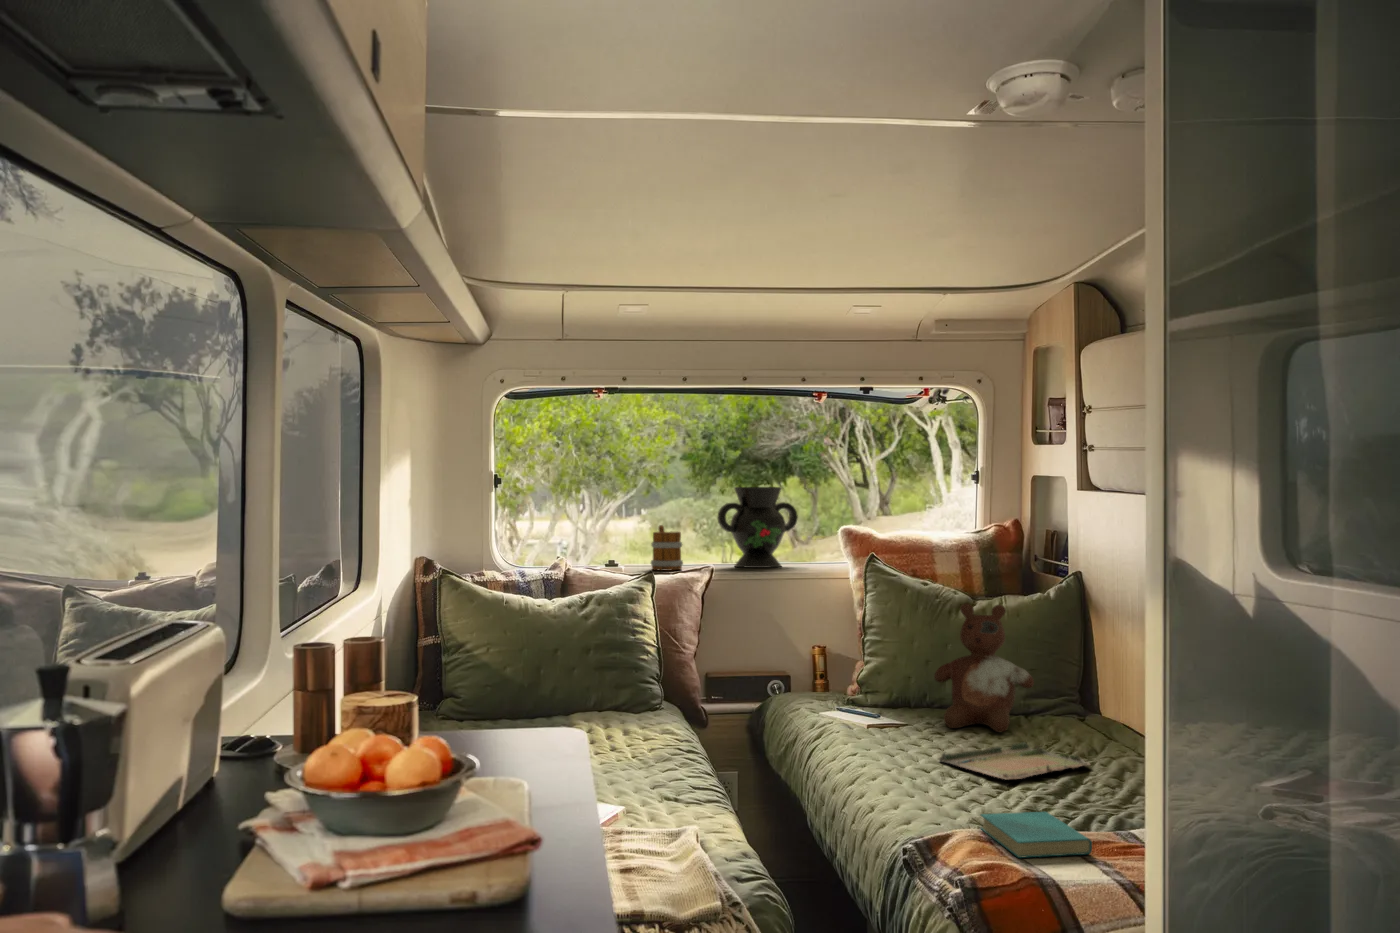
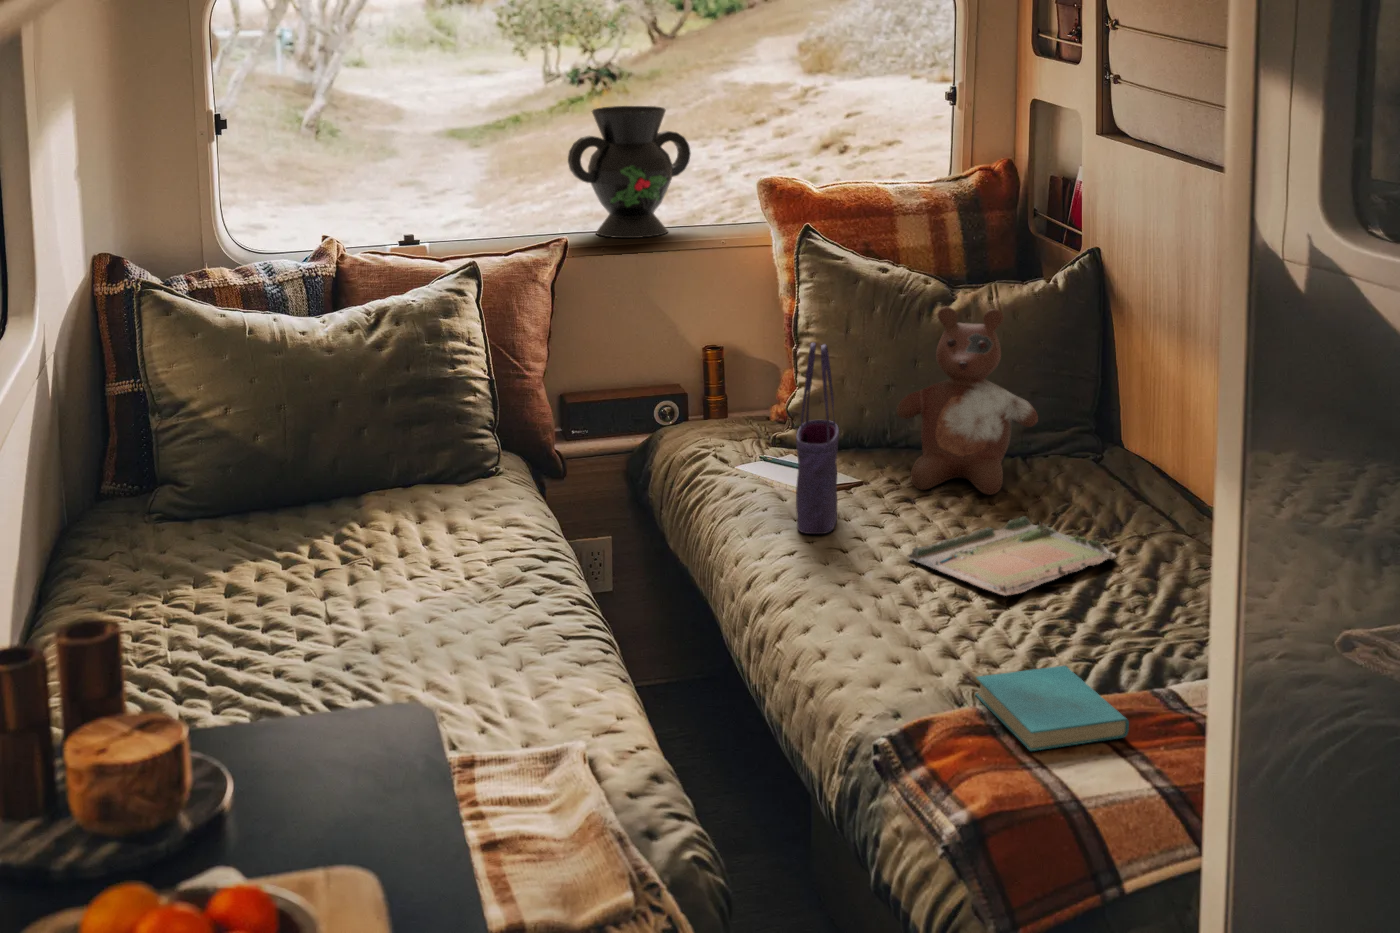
mug: present [651,525,683,571] -> none [468,177,519,253]
tote bag: none [860,613,890,746] -> present [796,343,839,534]

